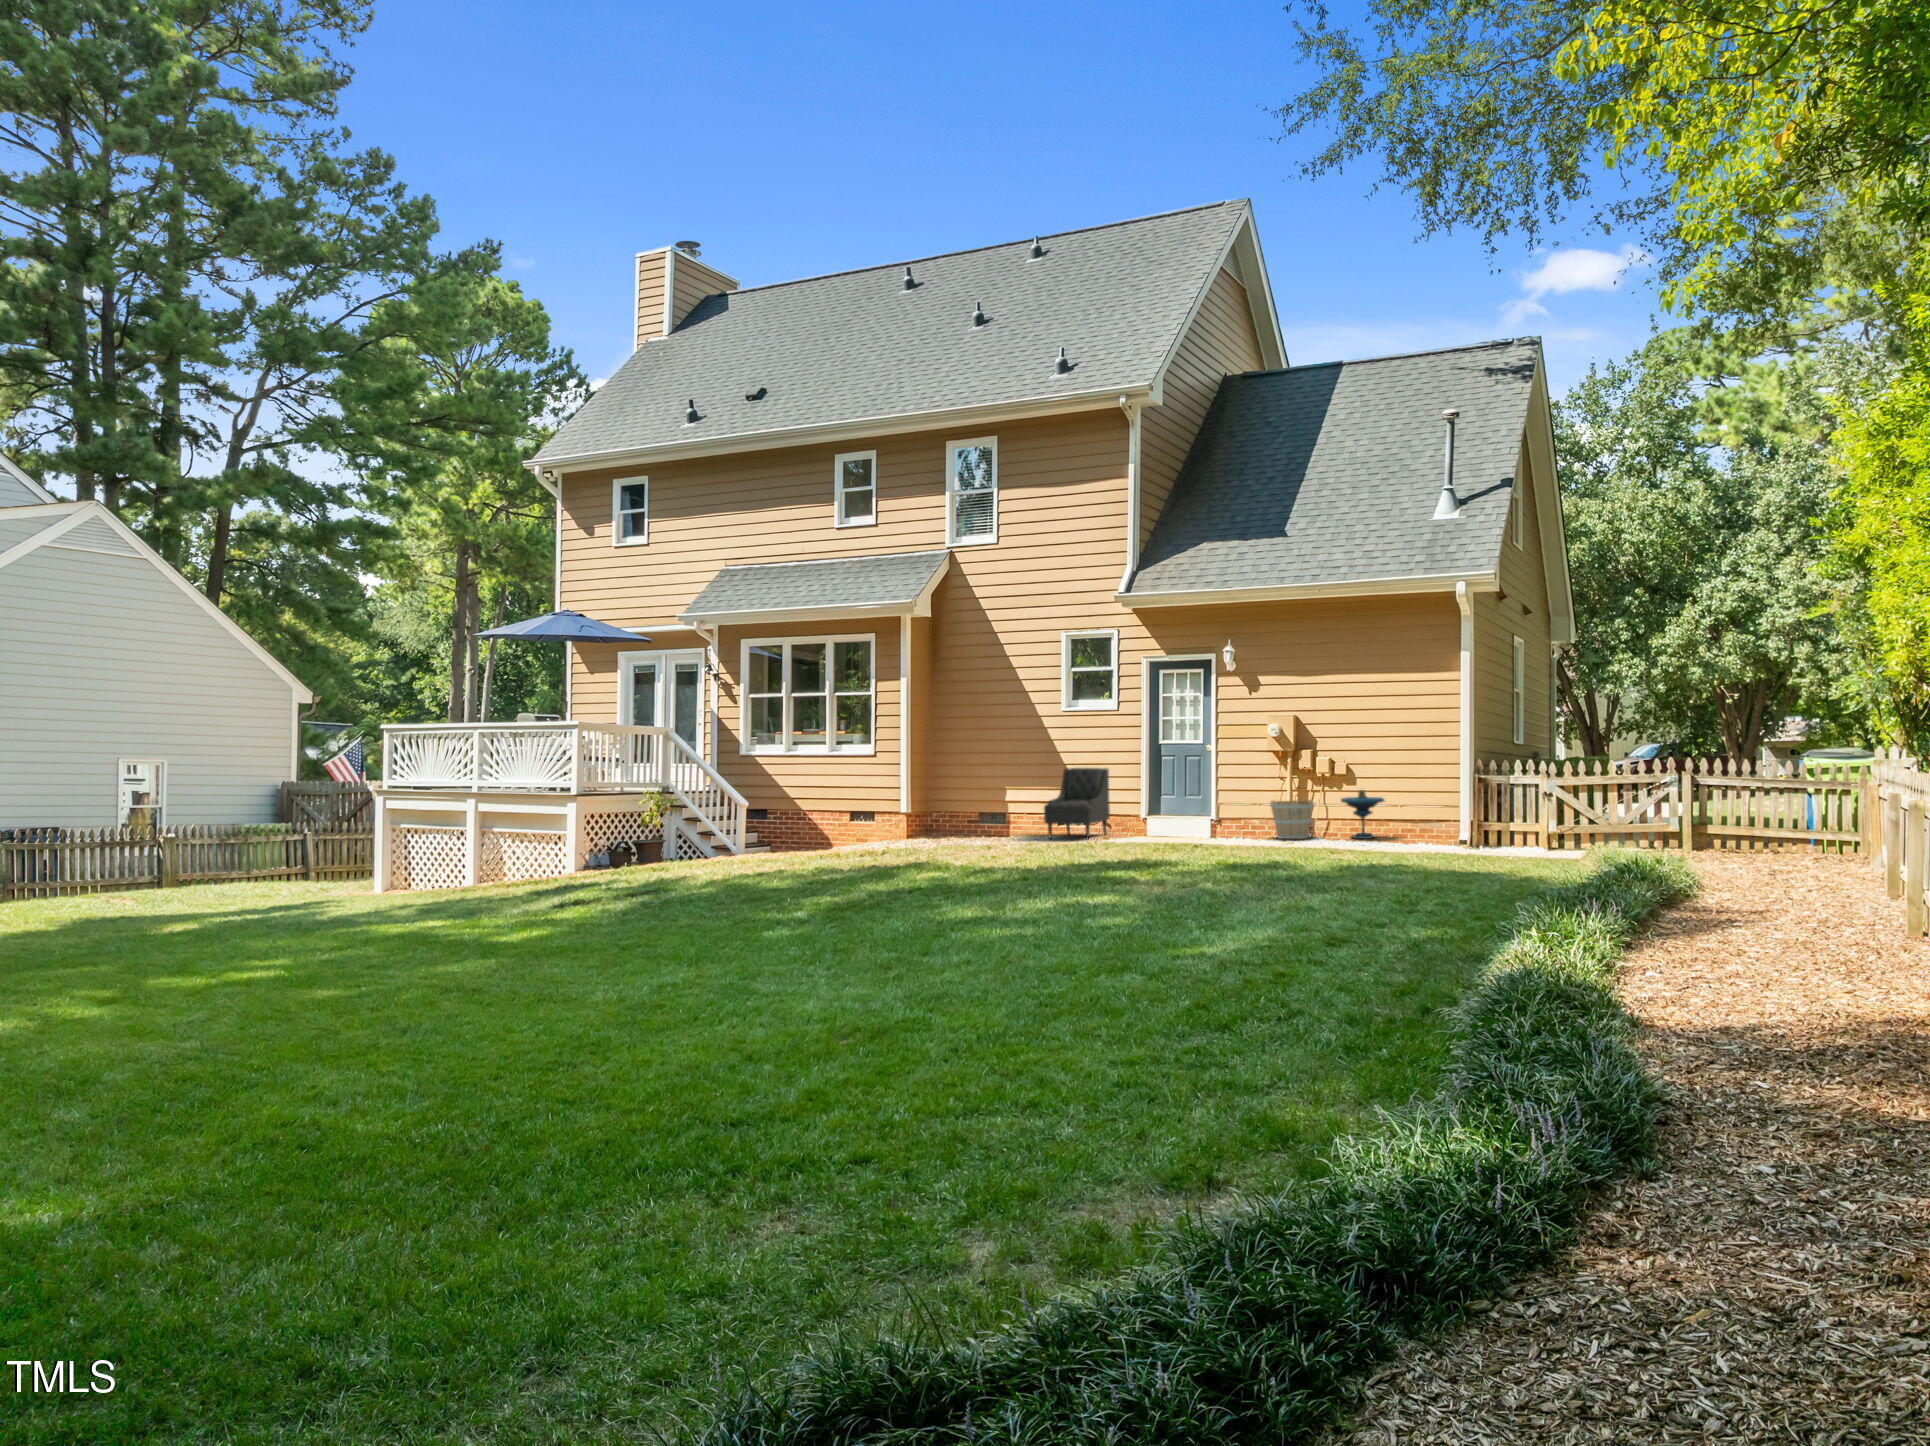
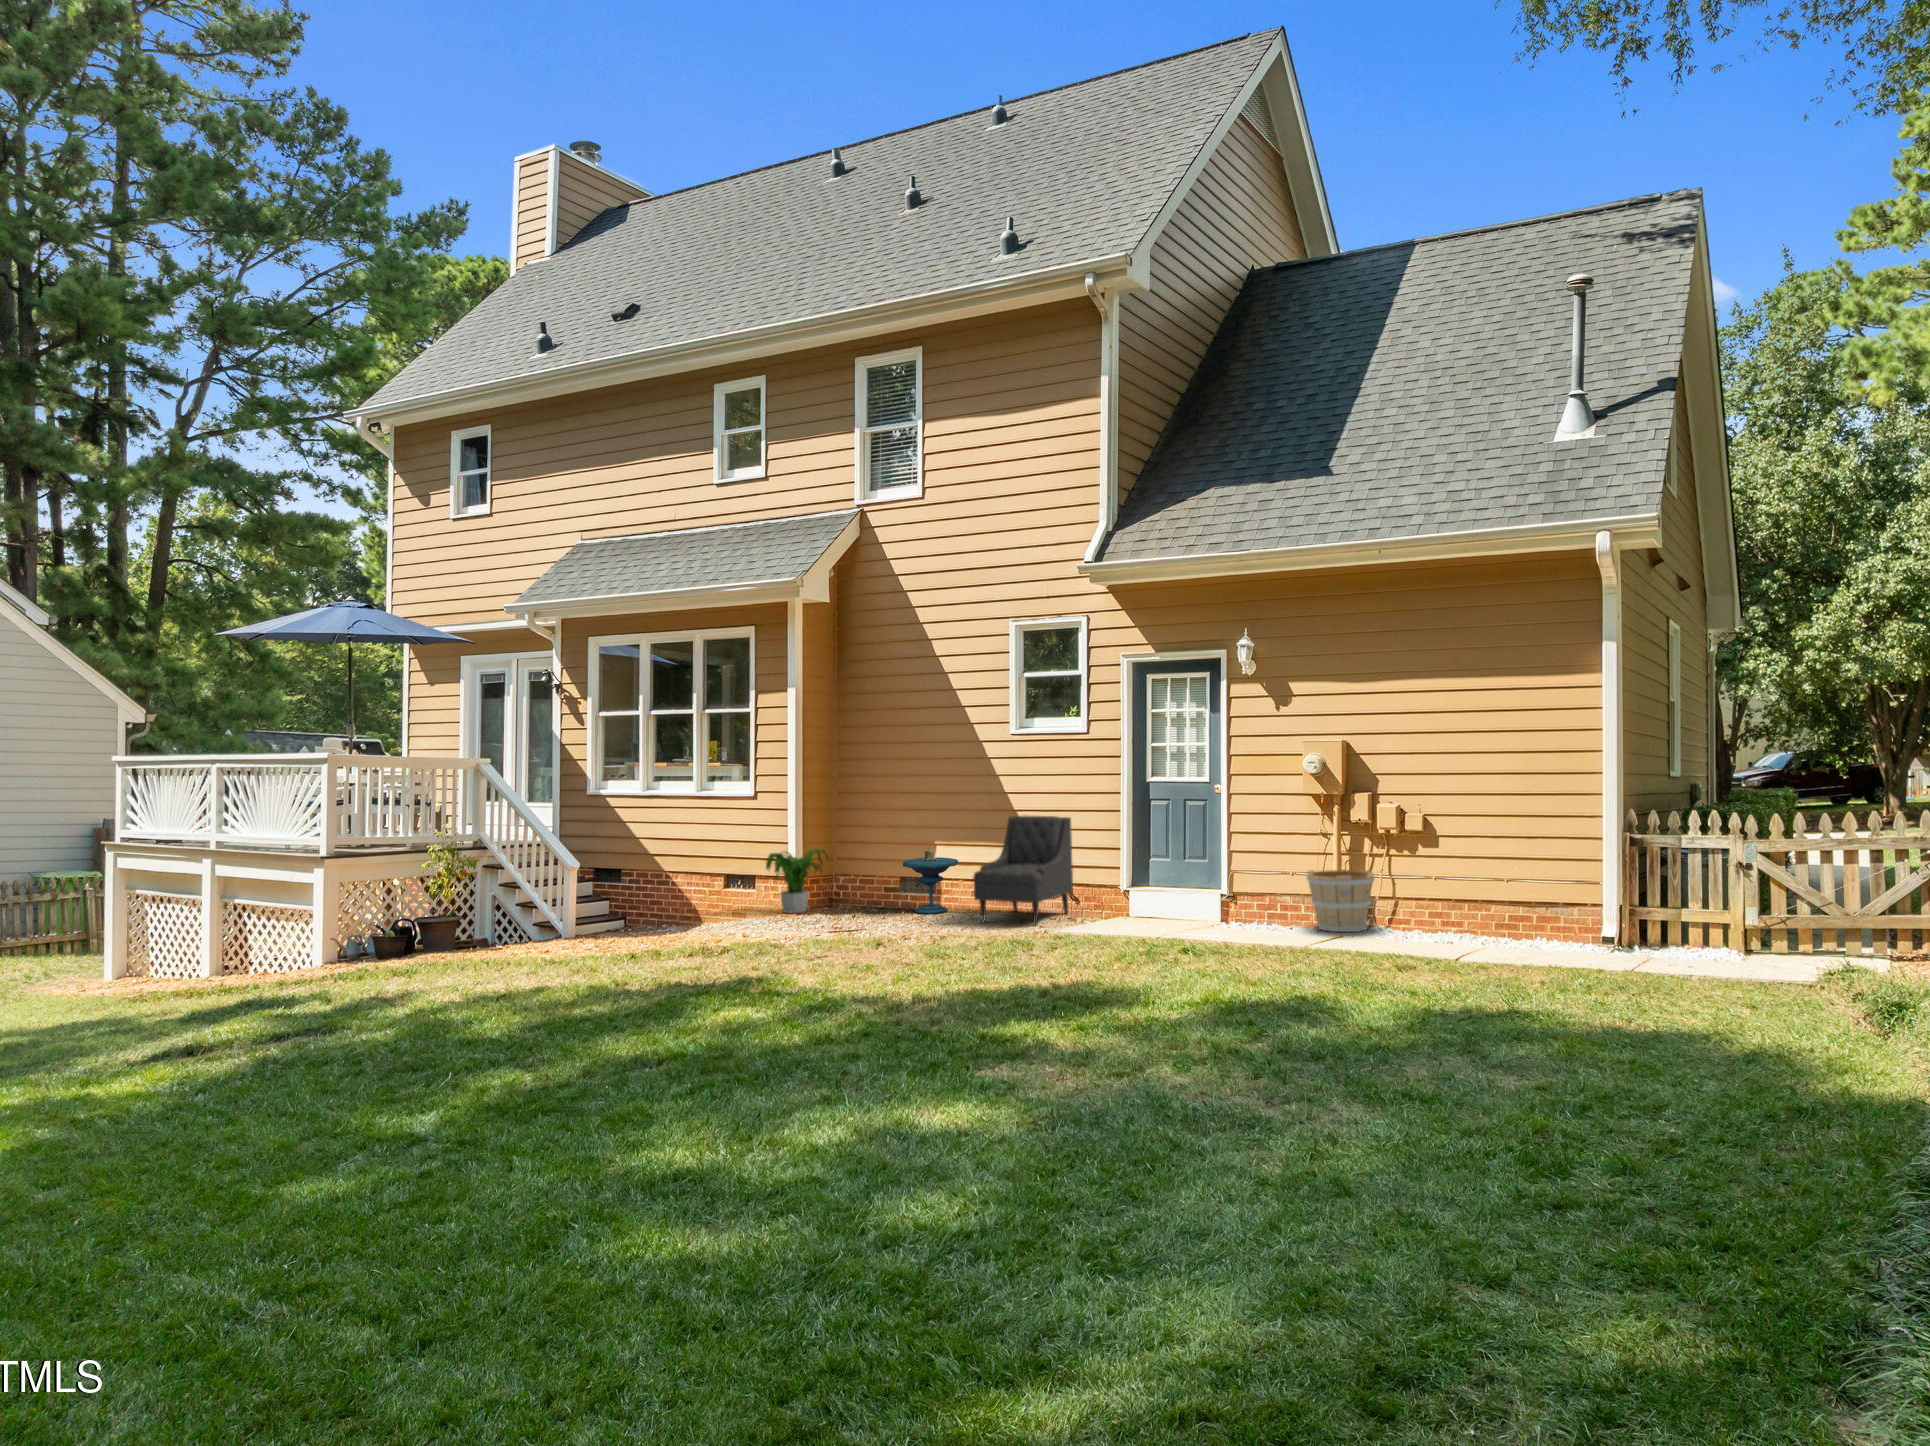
side table: present [1341,790,1385,839] -> present [903,849,958,914]
potted plant: none [887,793,932,838] -> present [766,849,828,913]

